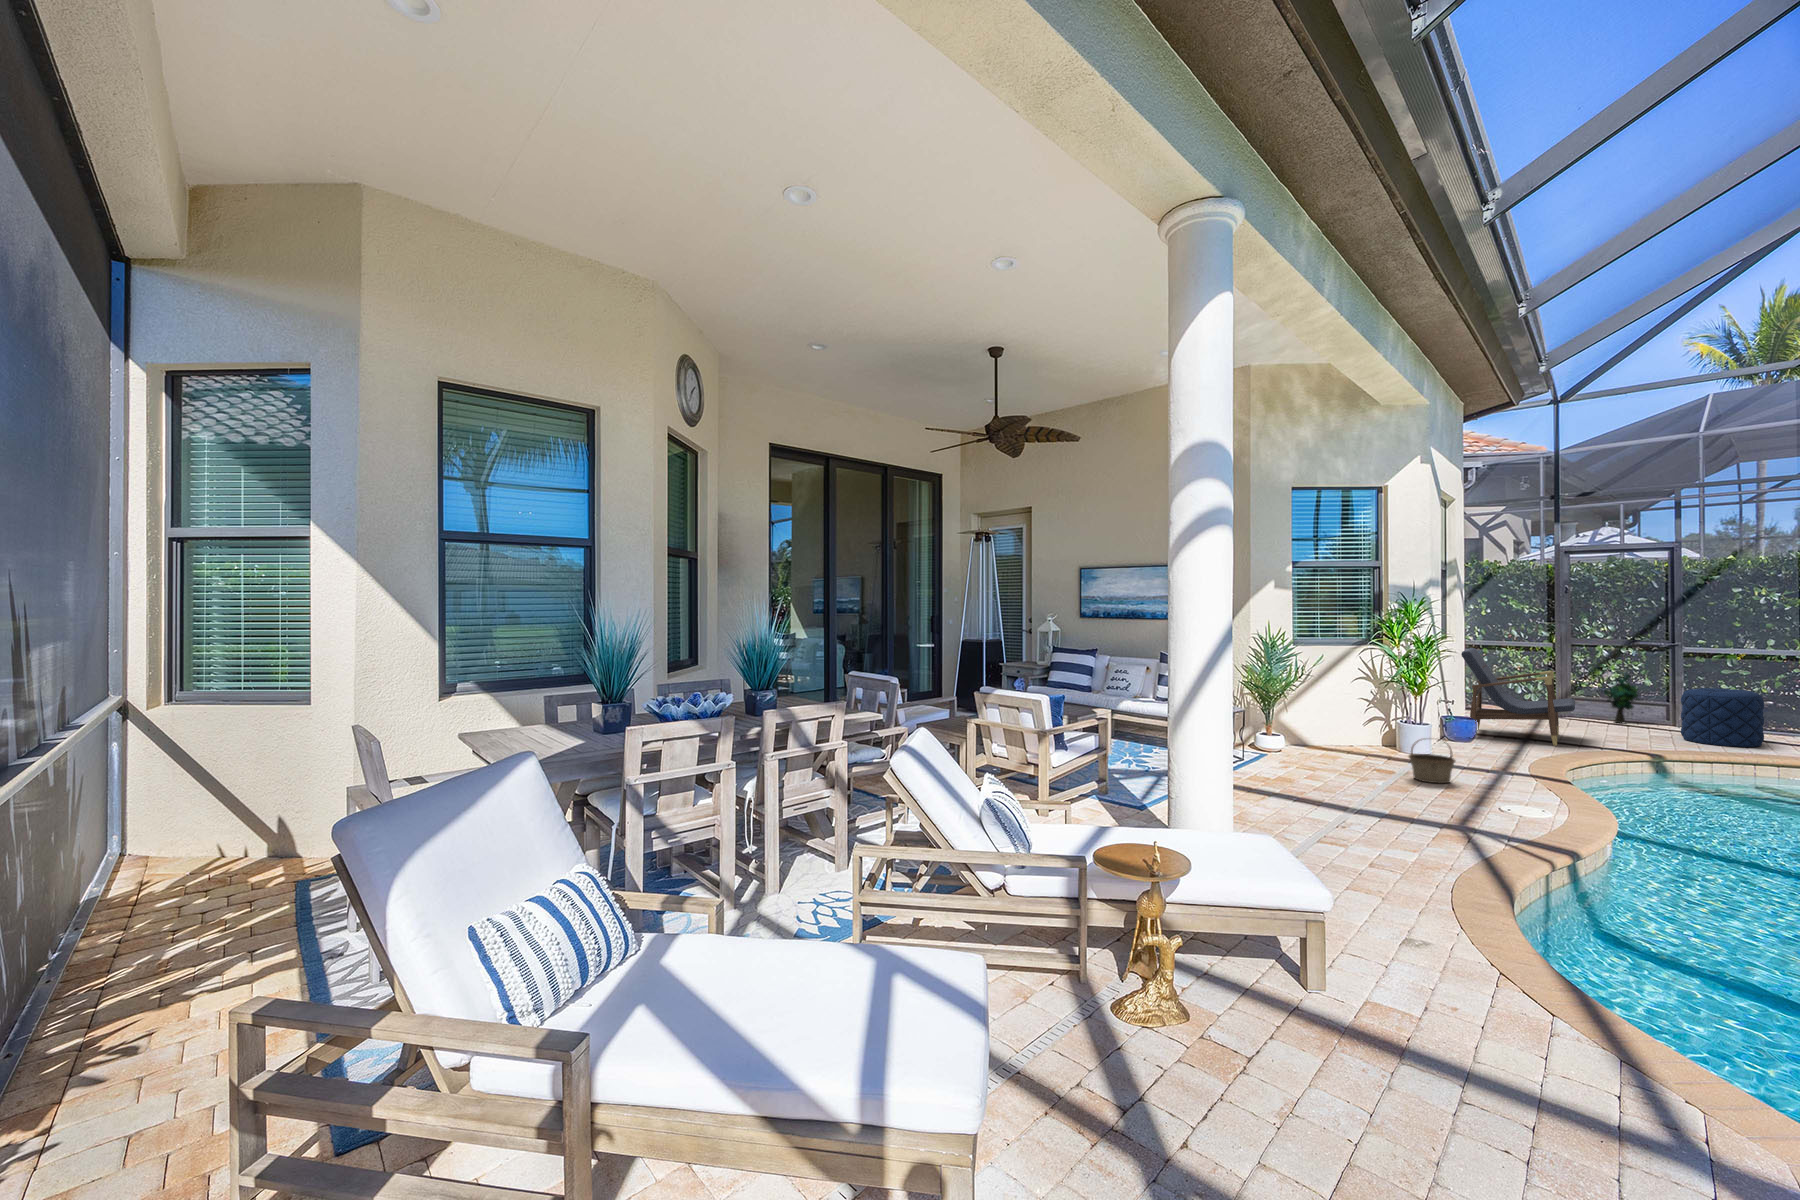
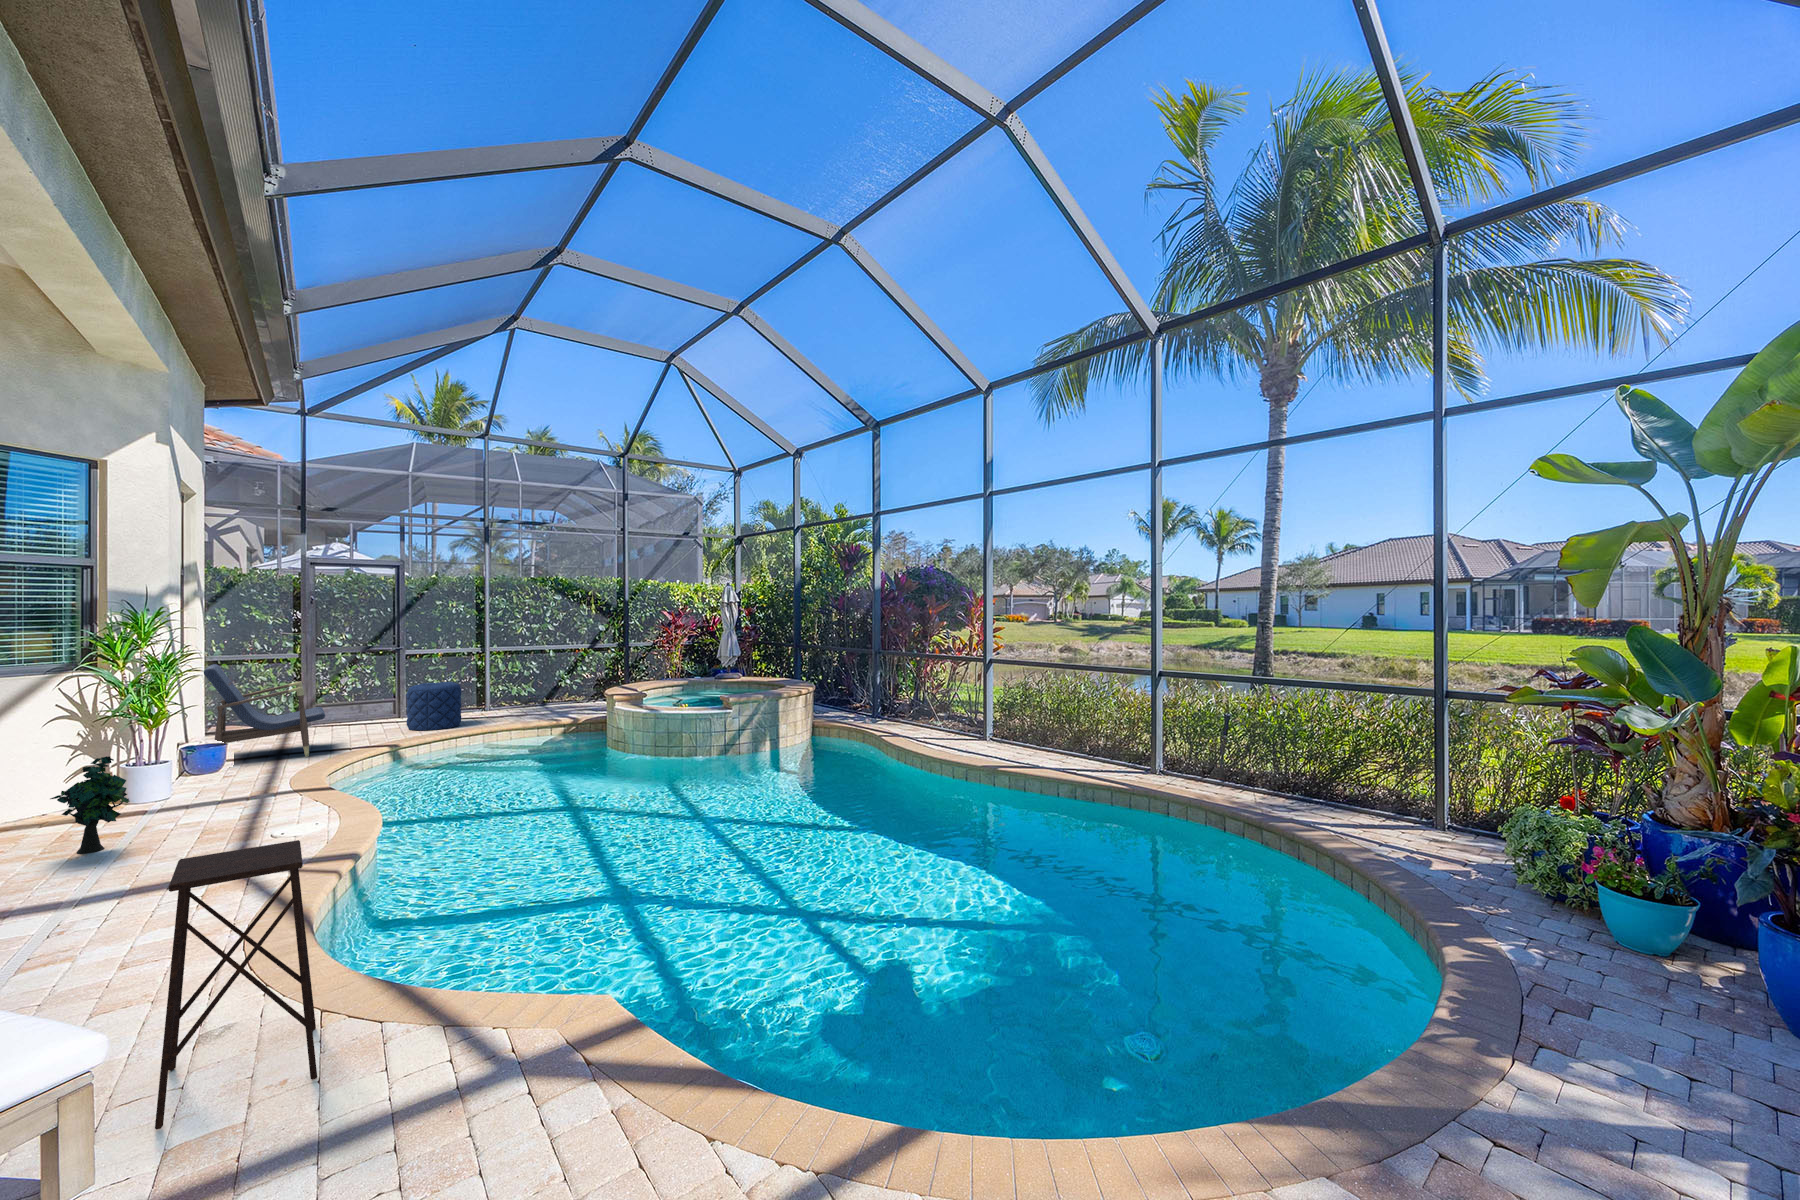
decorative plant: present [1603,674,1638,723] -> present [50,756,130,854]
basket: present [1409,740,1455,783] -> none [147,775,213,831]
side table: none [1362,793,1490,1013] -> present [155,840,317,1130]

